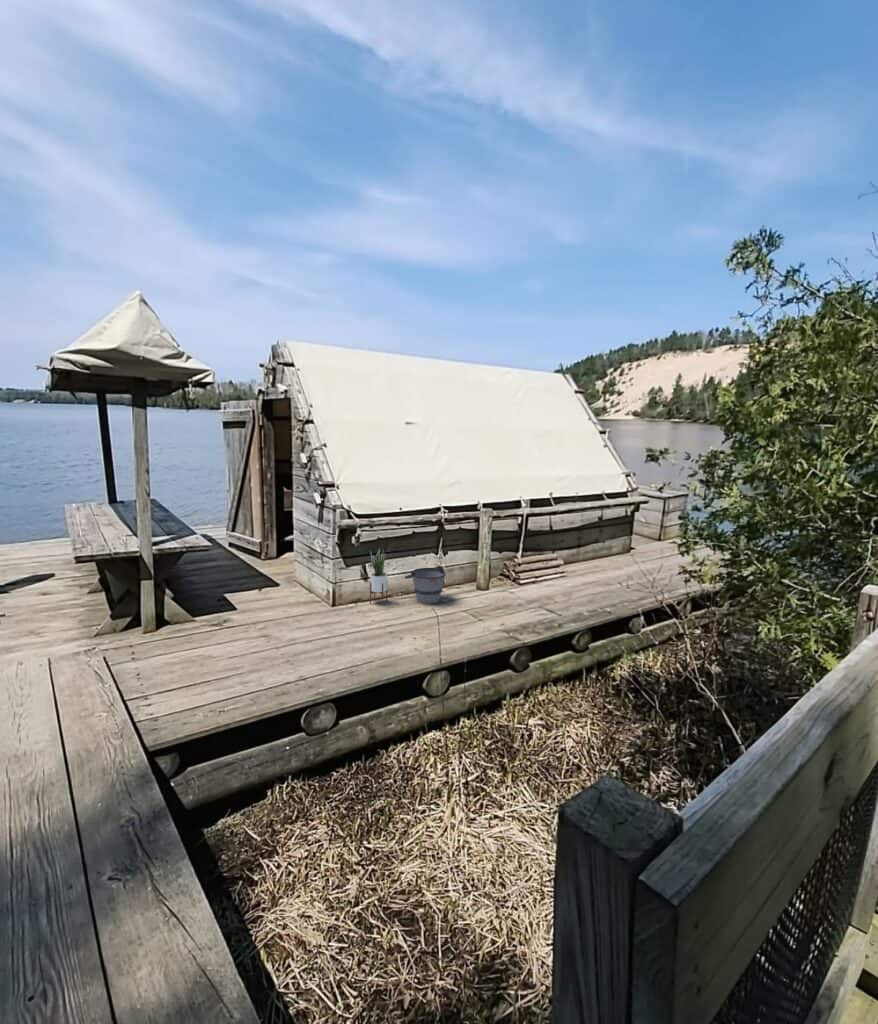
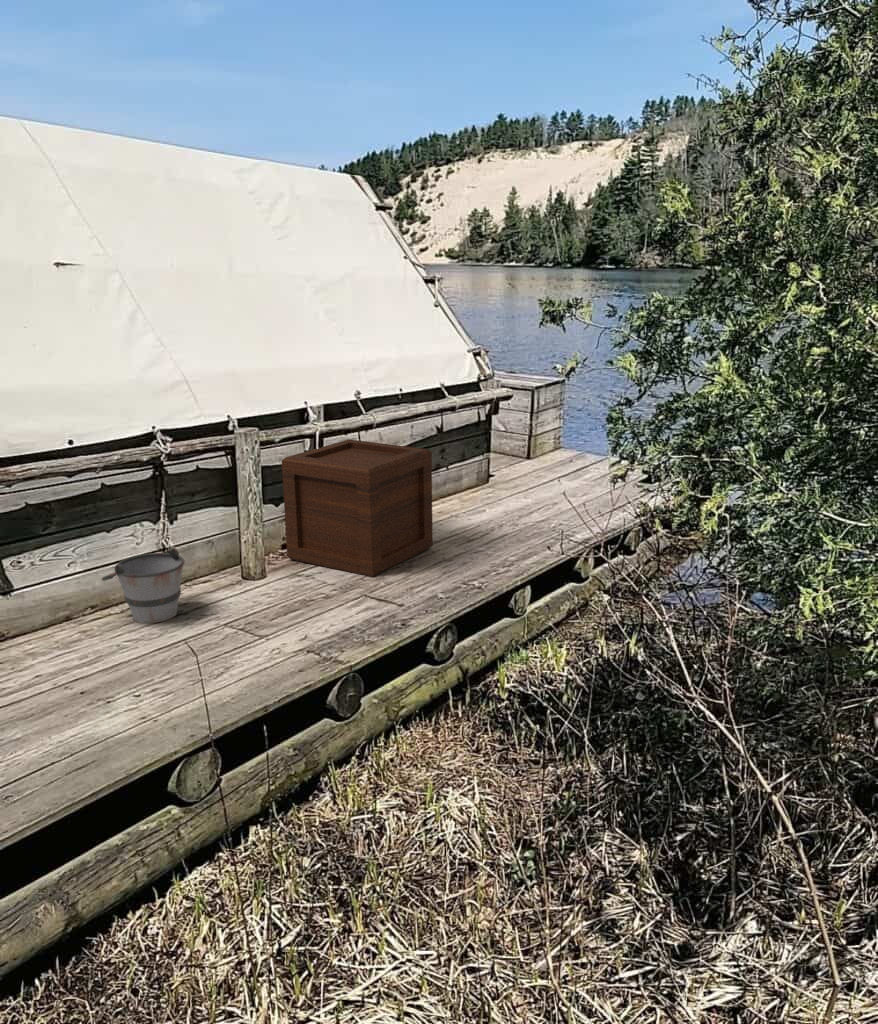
wooden crate: none [501,520,590,598] -> present [282,439,433,577]
potted plant: present [370,550,387,605] -> none [20,530,72,642]

